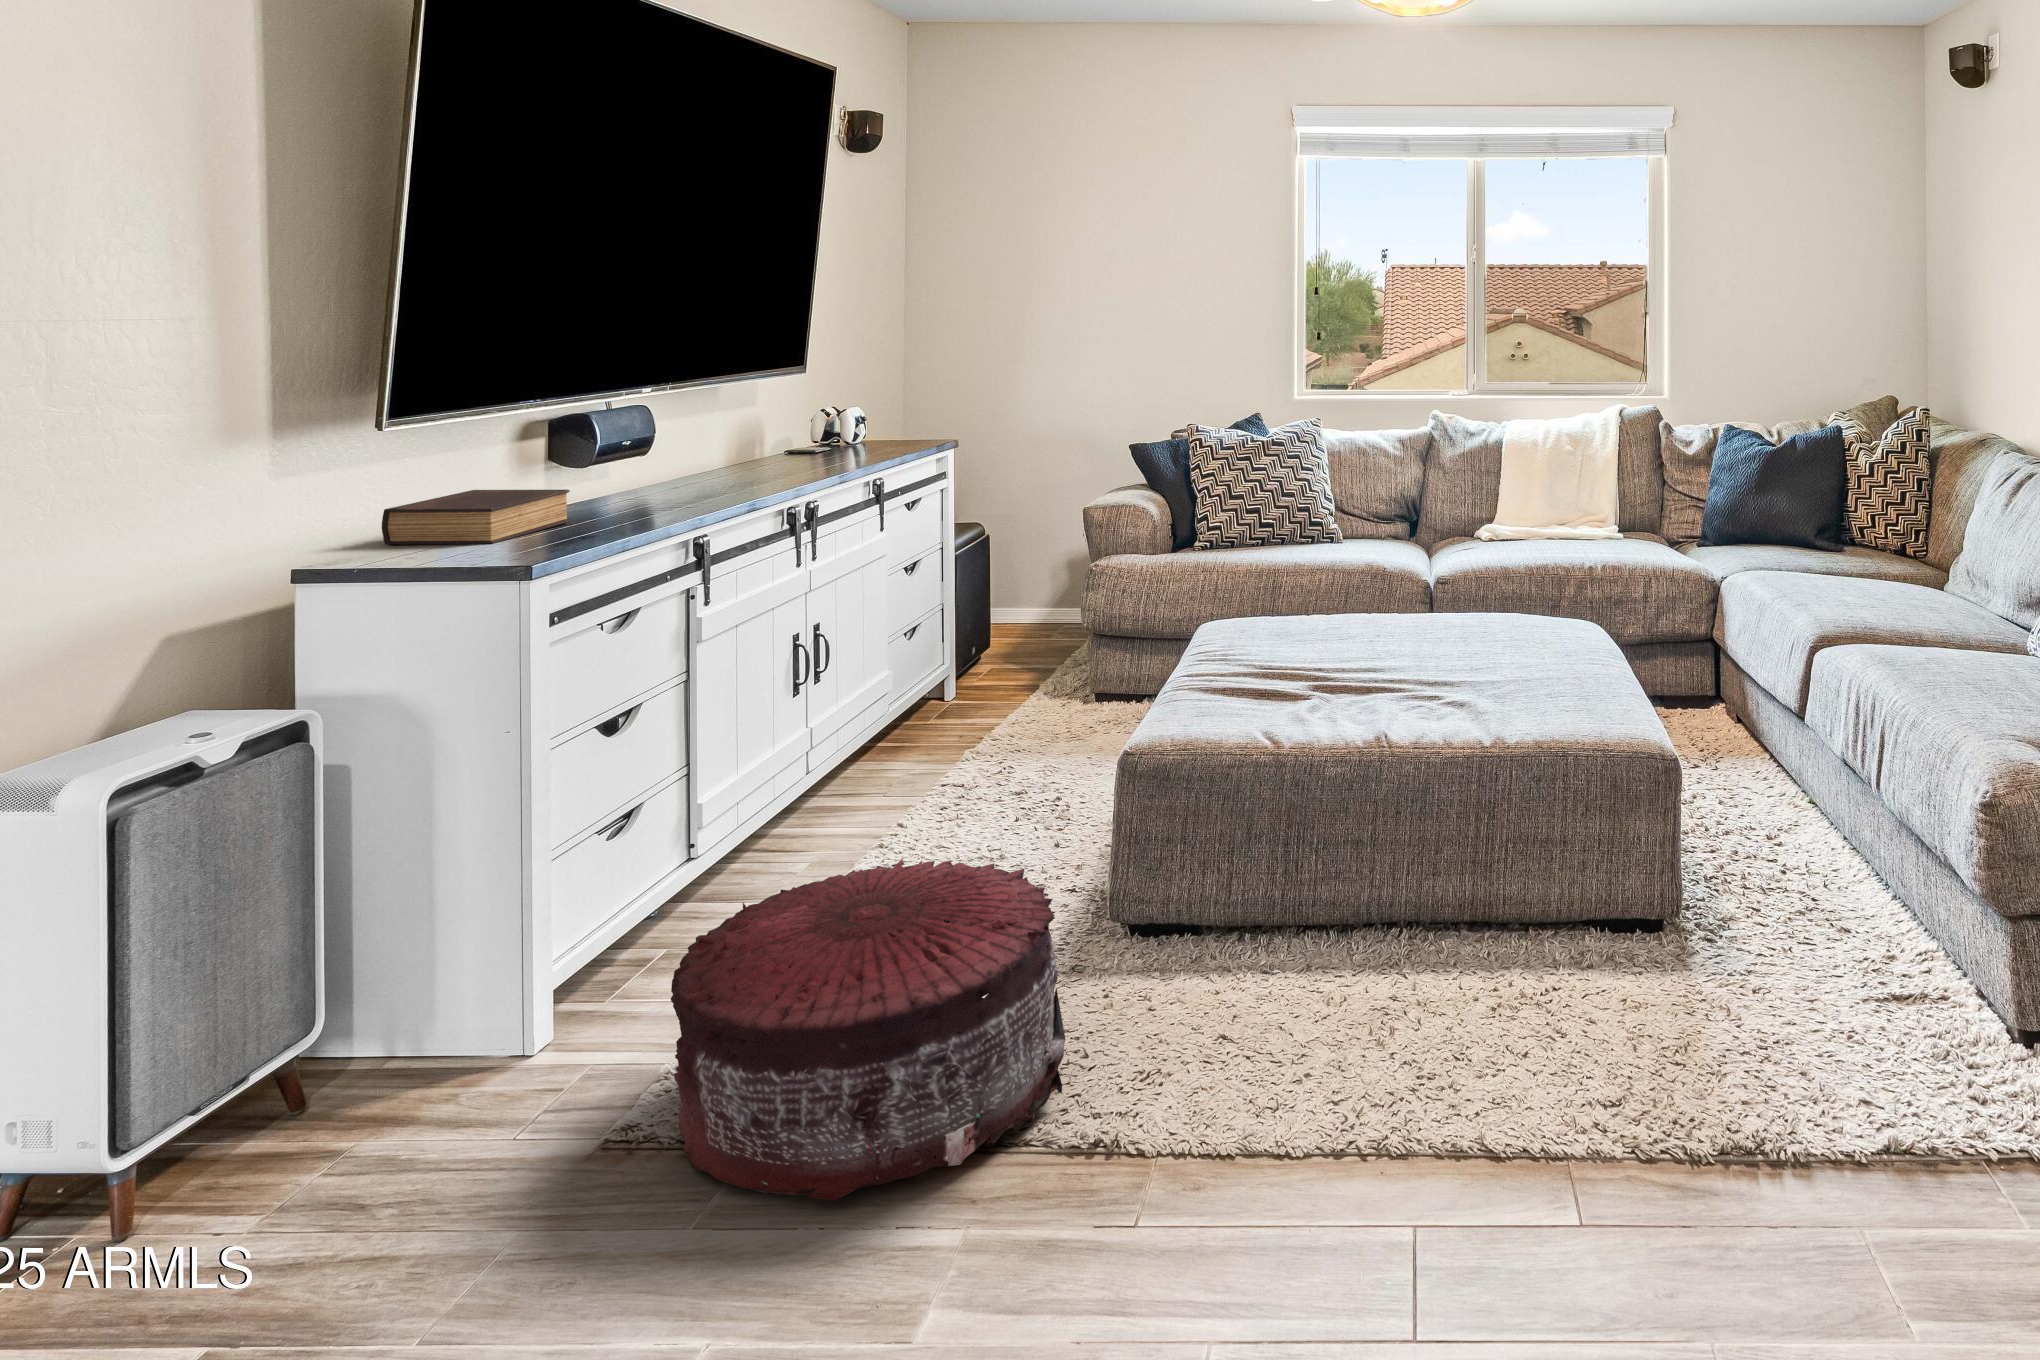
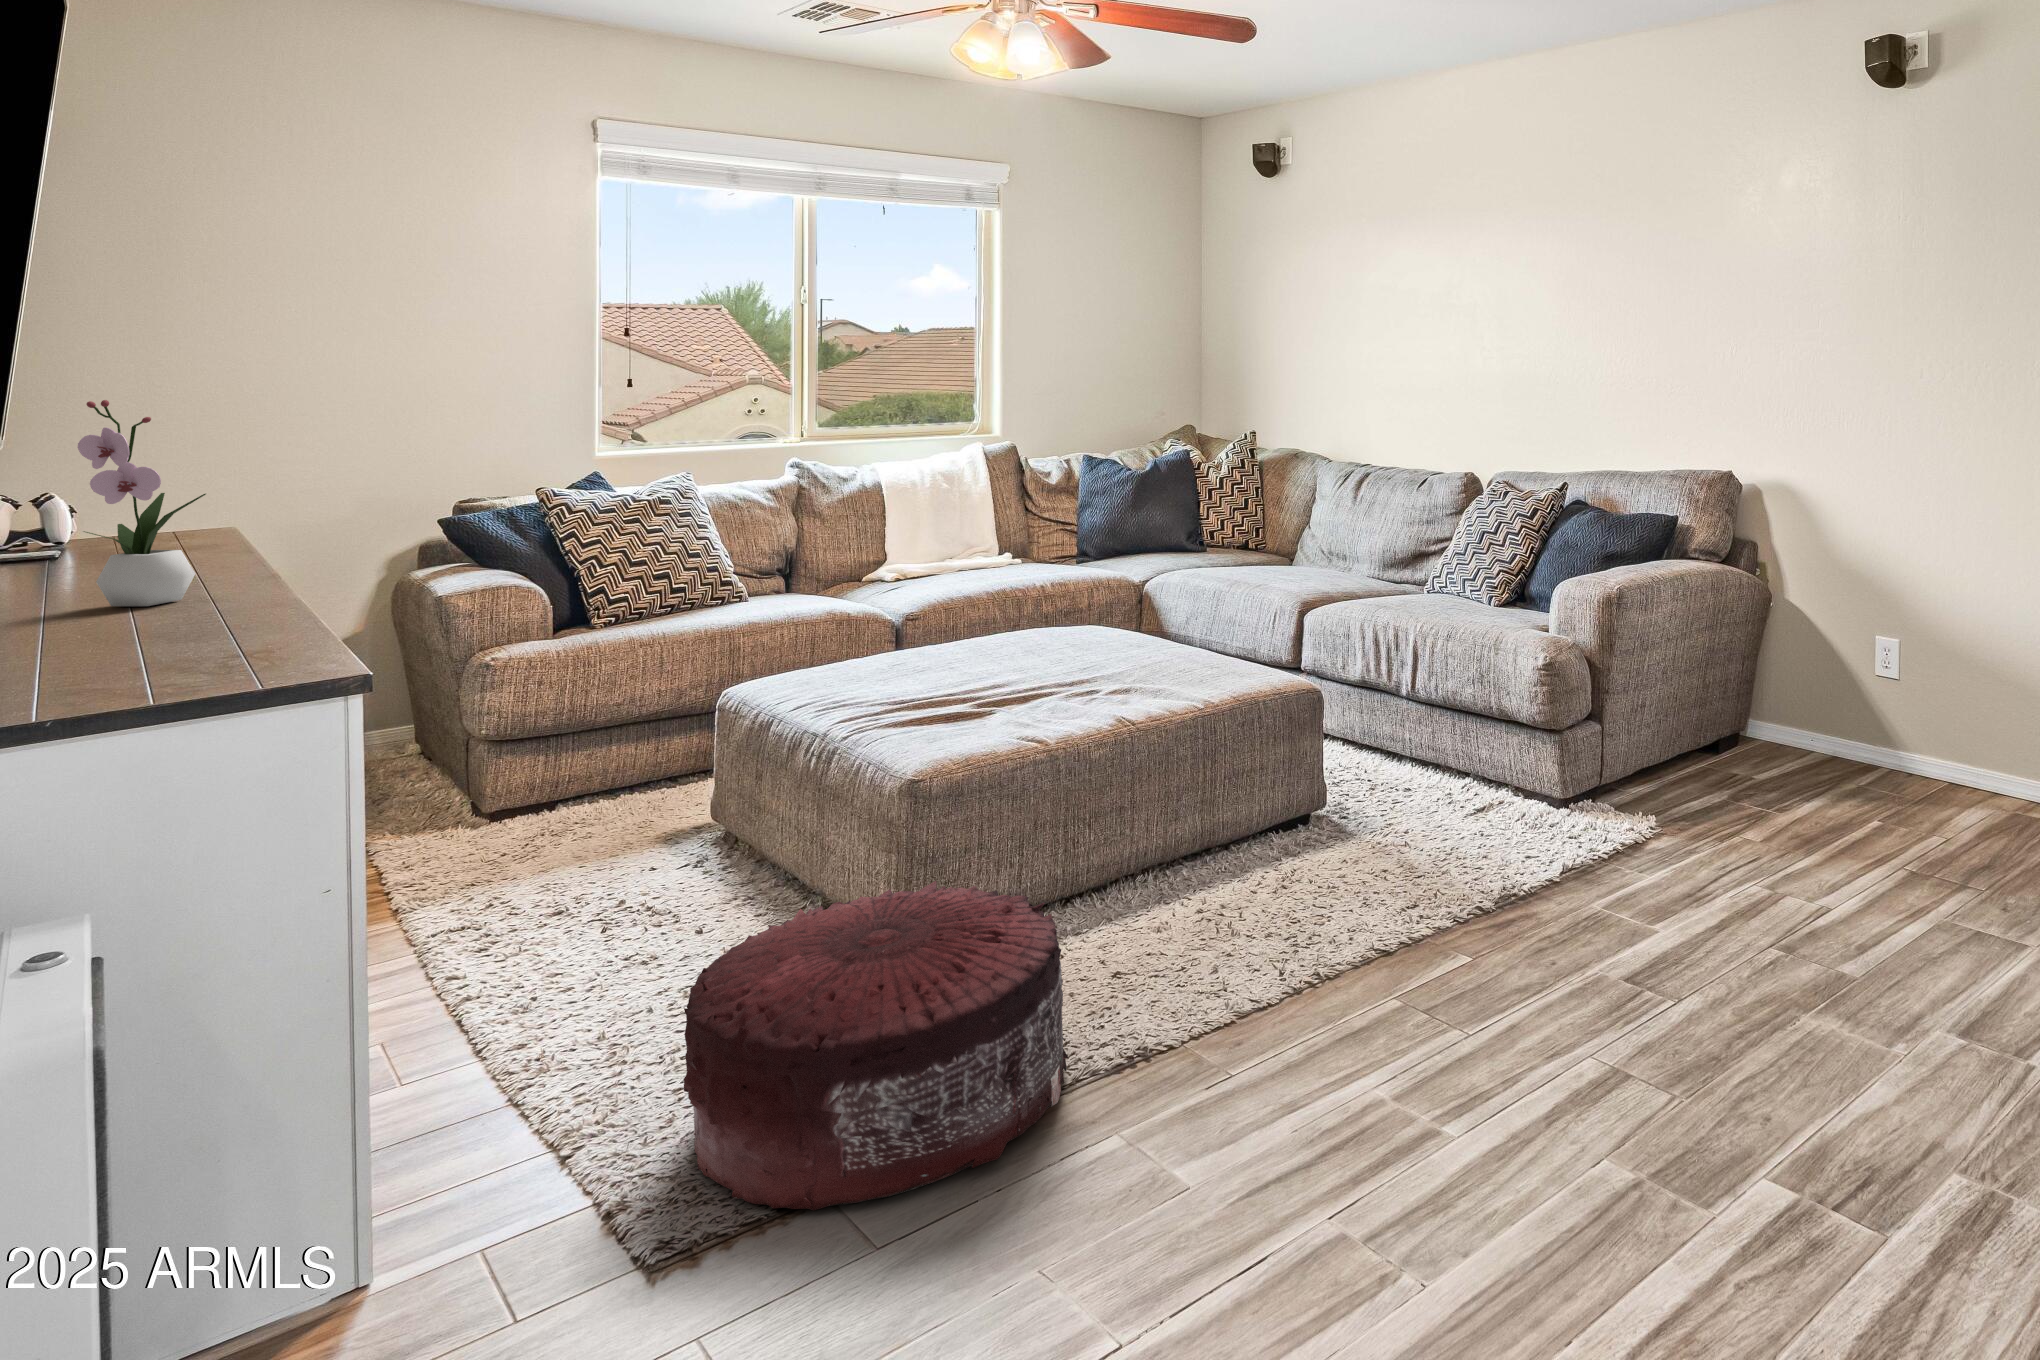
flower arrangement: none [621,338,699,493] -> present [78,400,206,606]
book: present [382,489,570,545] -> none [66,592,272,680]

